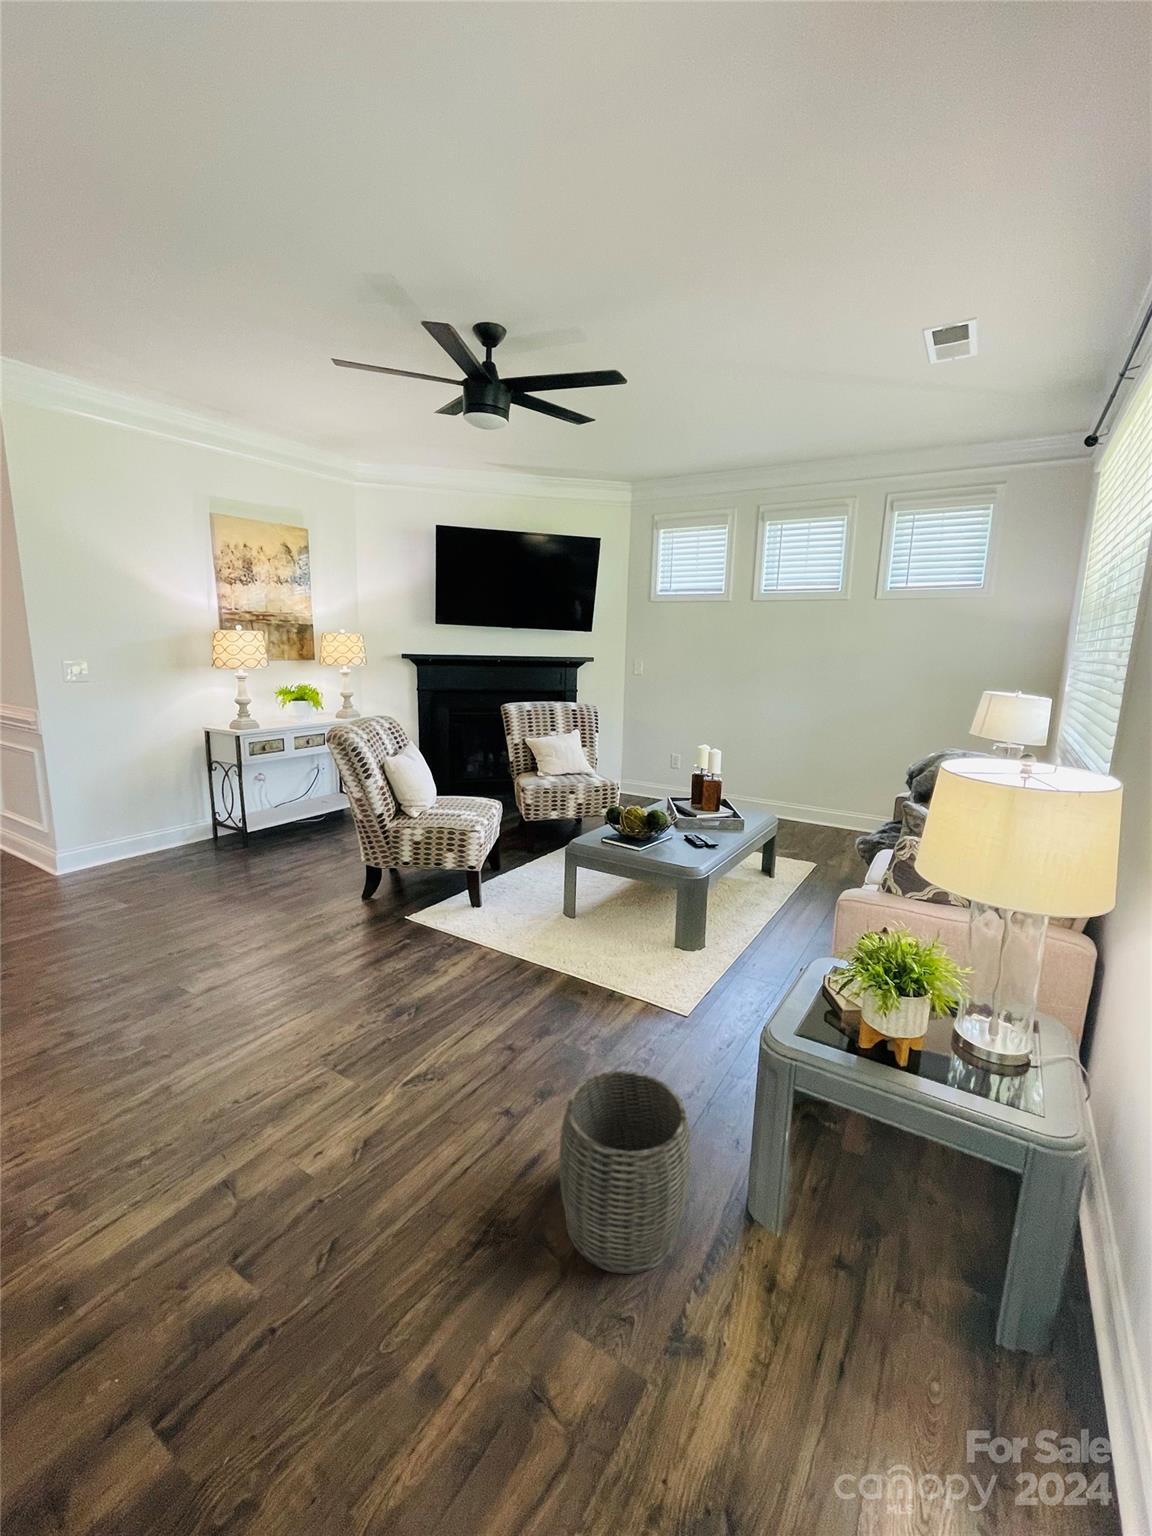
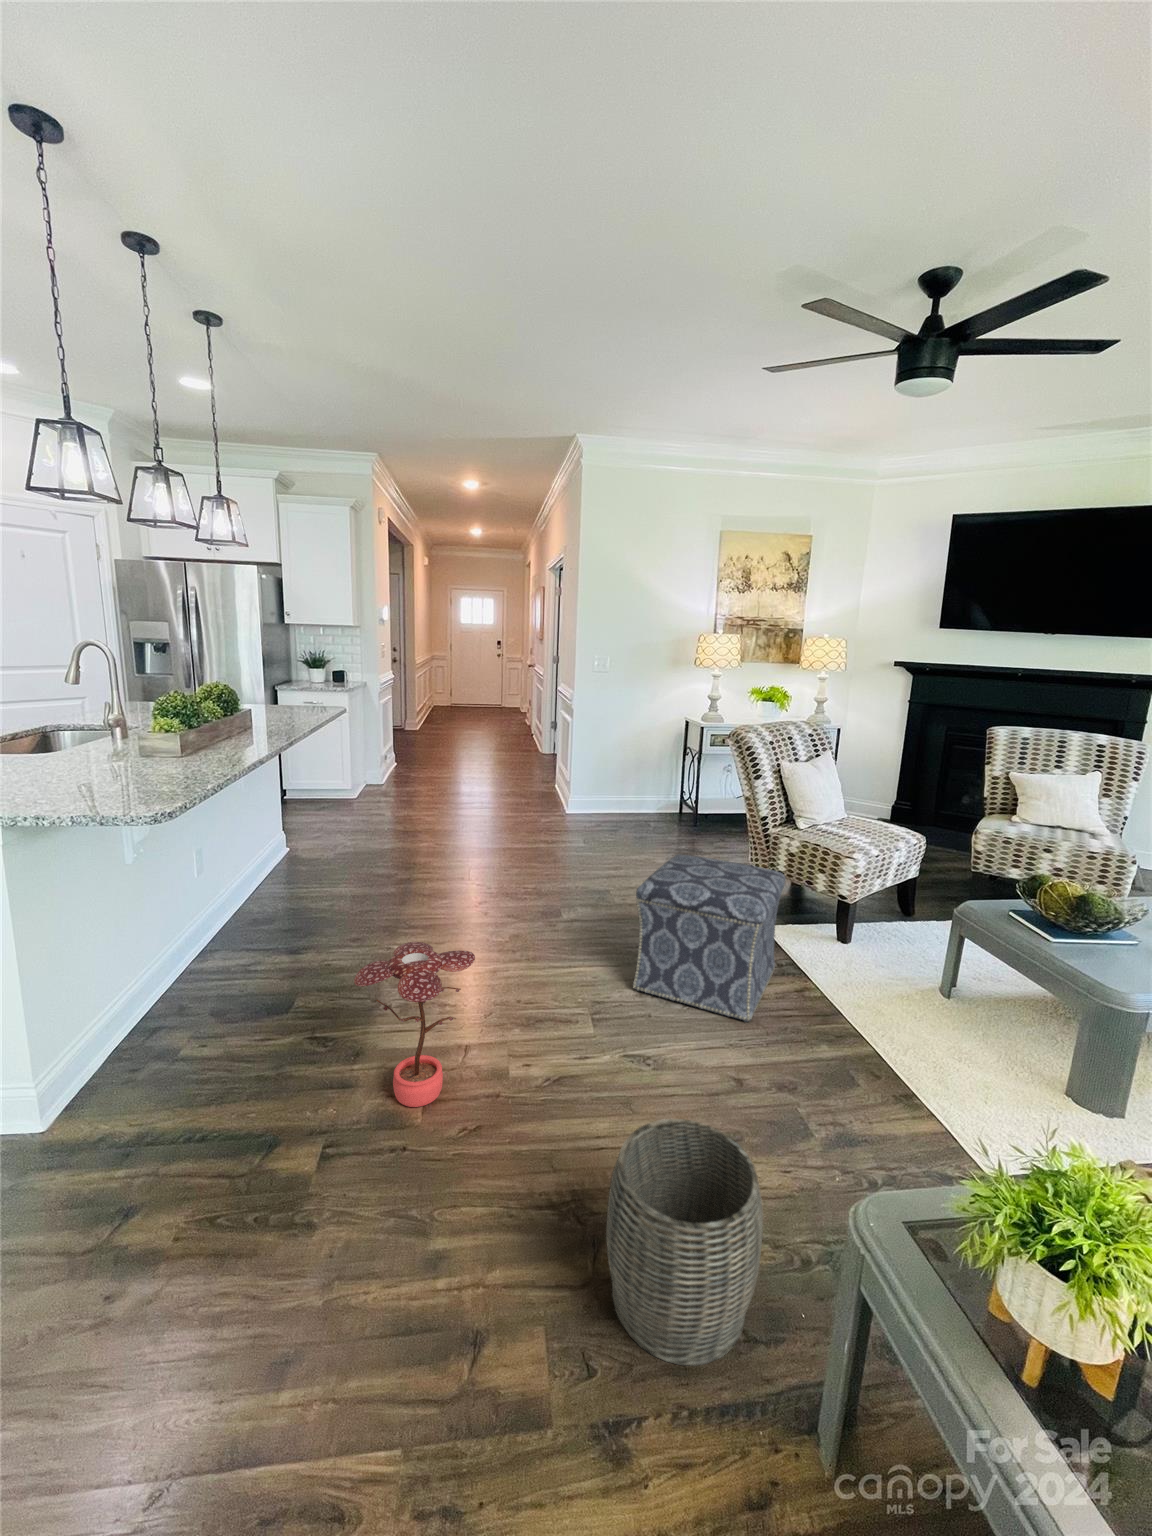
ottoman: none [335,859,476,1023] -> present [633,854,786,1022]
potted plant: none [119,1055,276,1296] -> present [354,942,475,1107]

